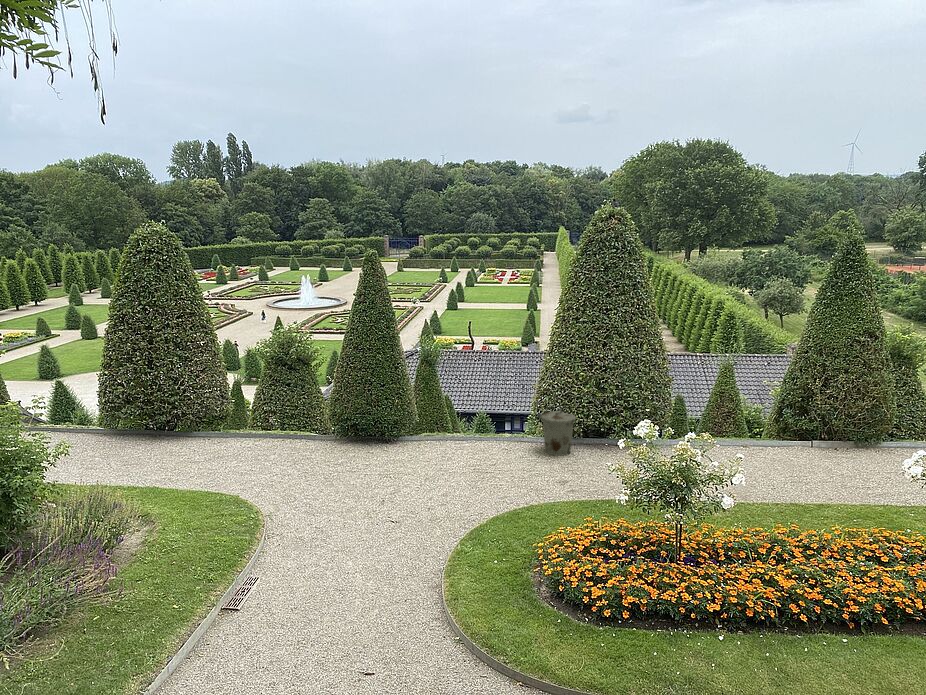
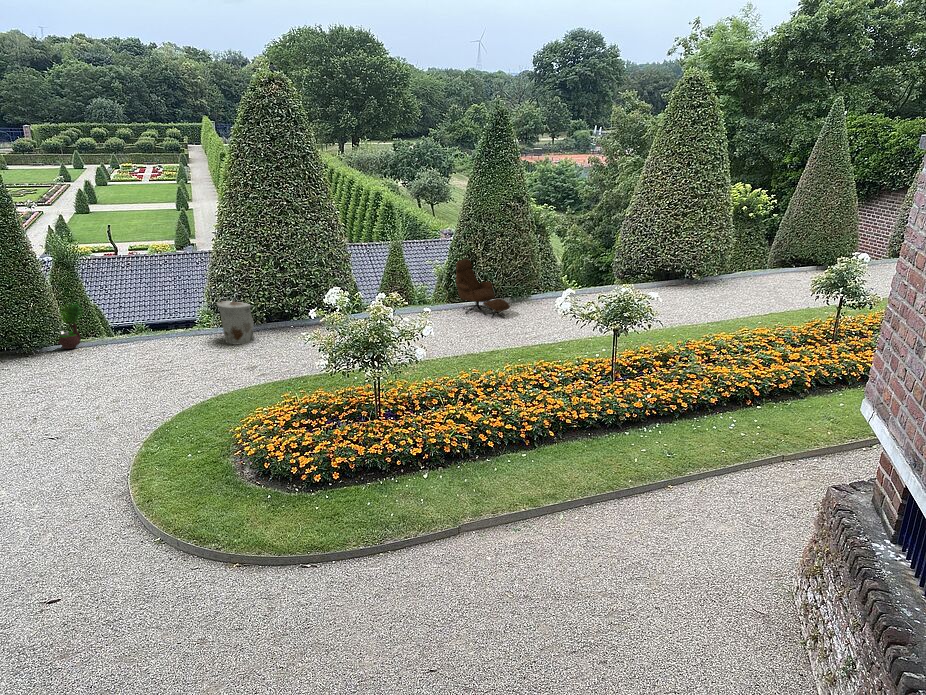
lounge chair: none [789,392,856,464] -> present [456,259,510,318]
potted tree: none [412,401,435,441] -> present [58,304,82,349]

